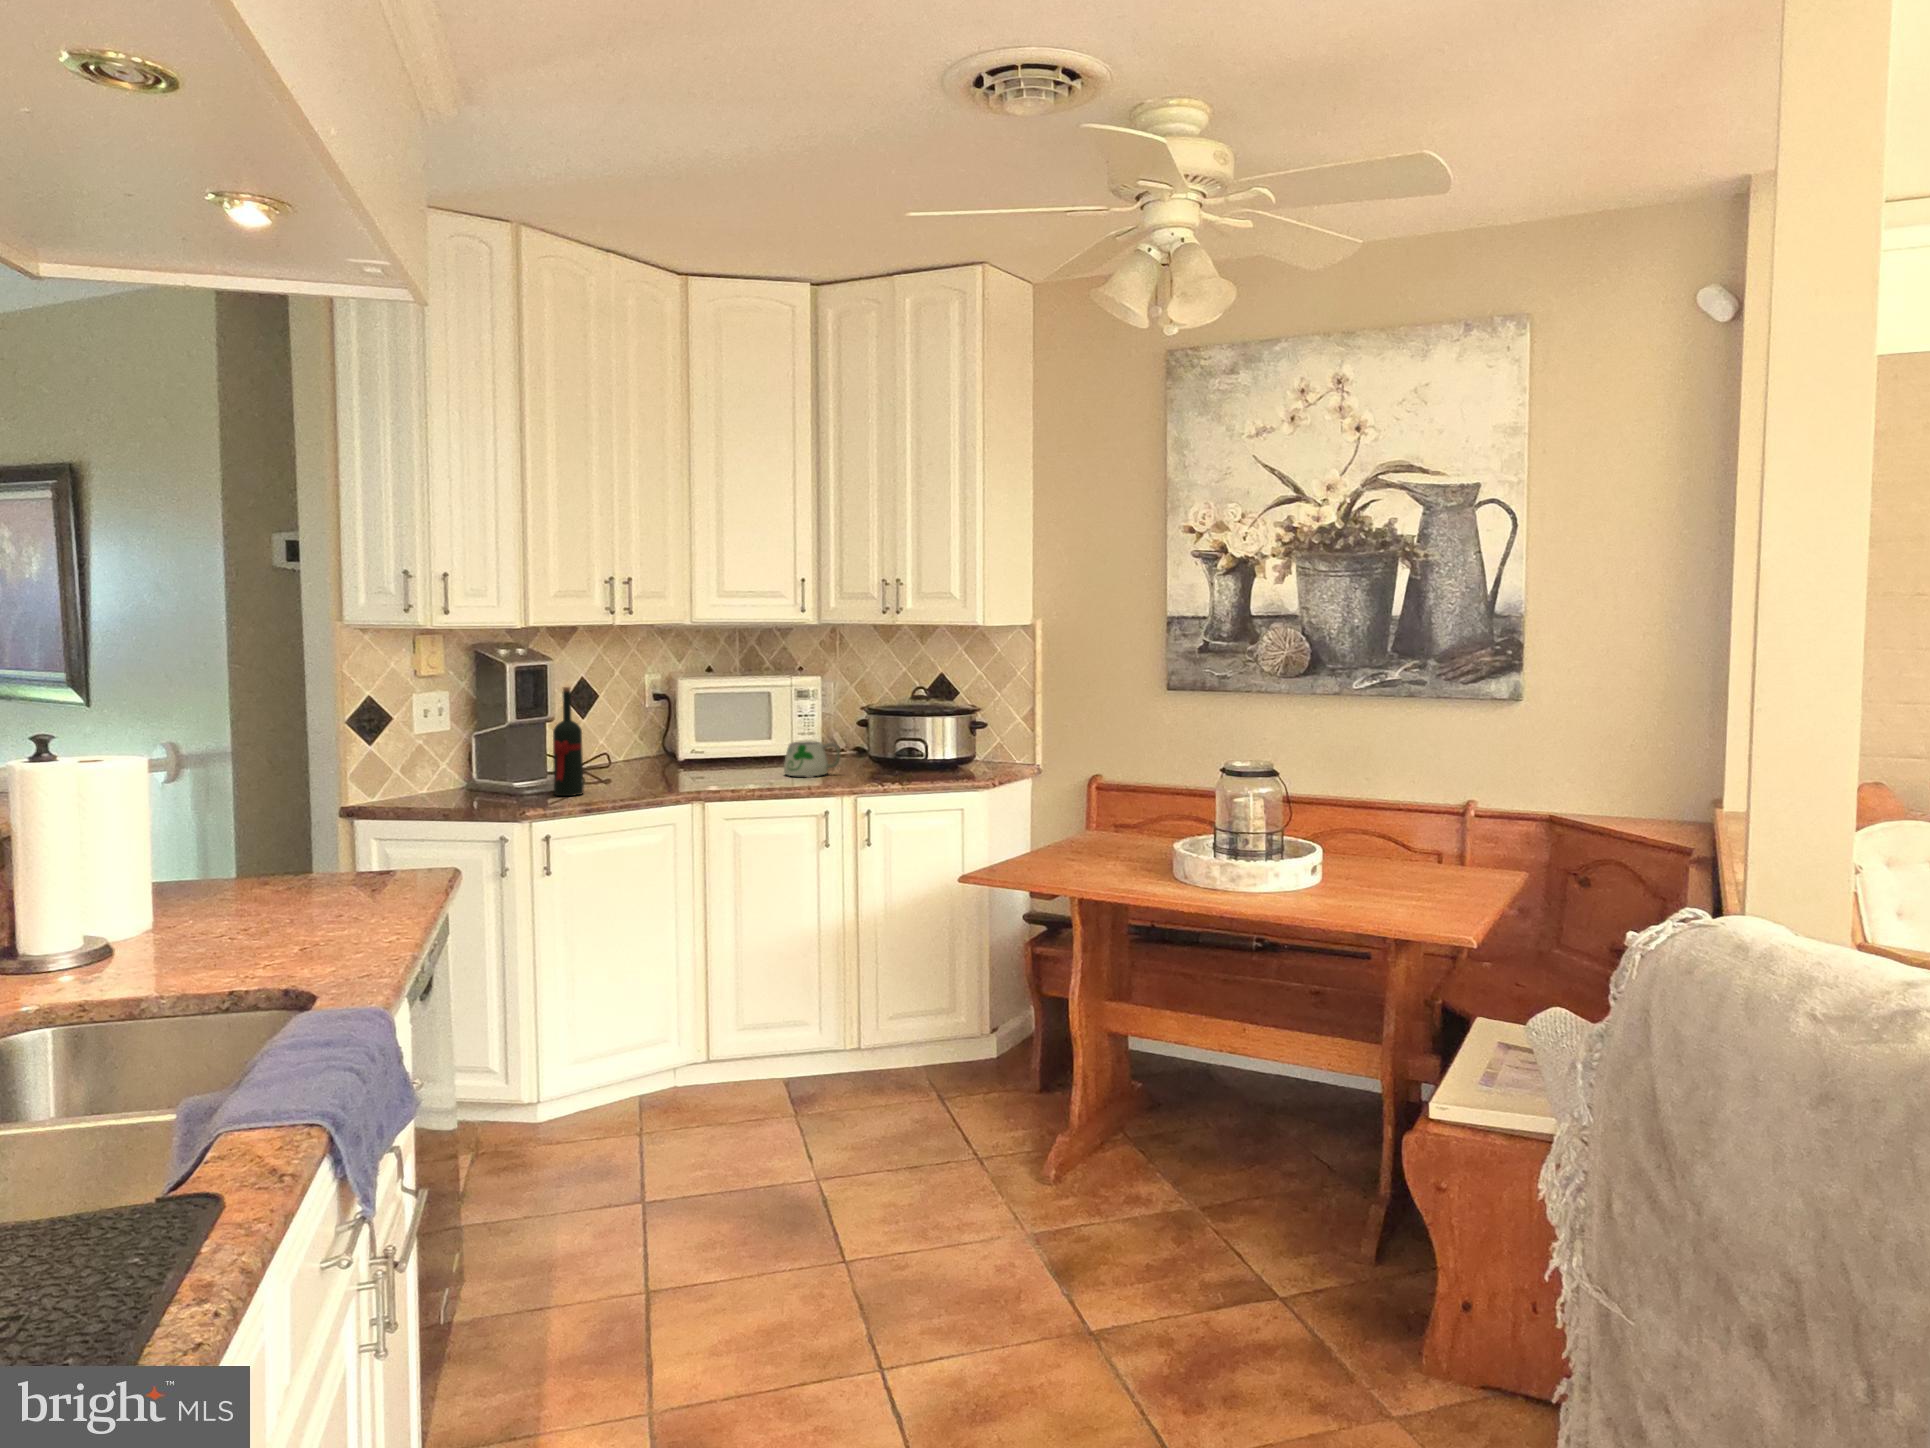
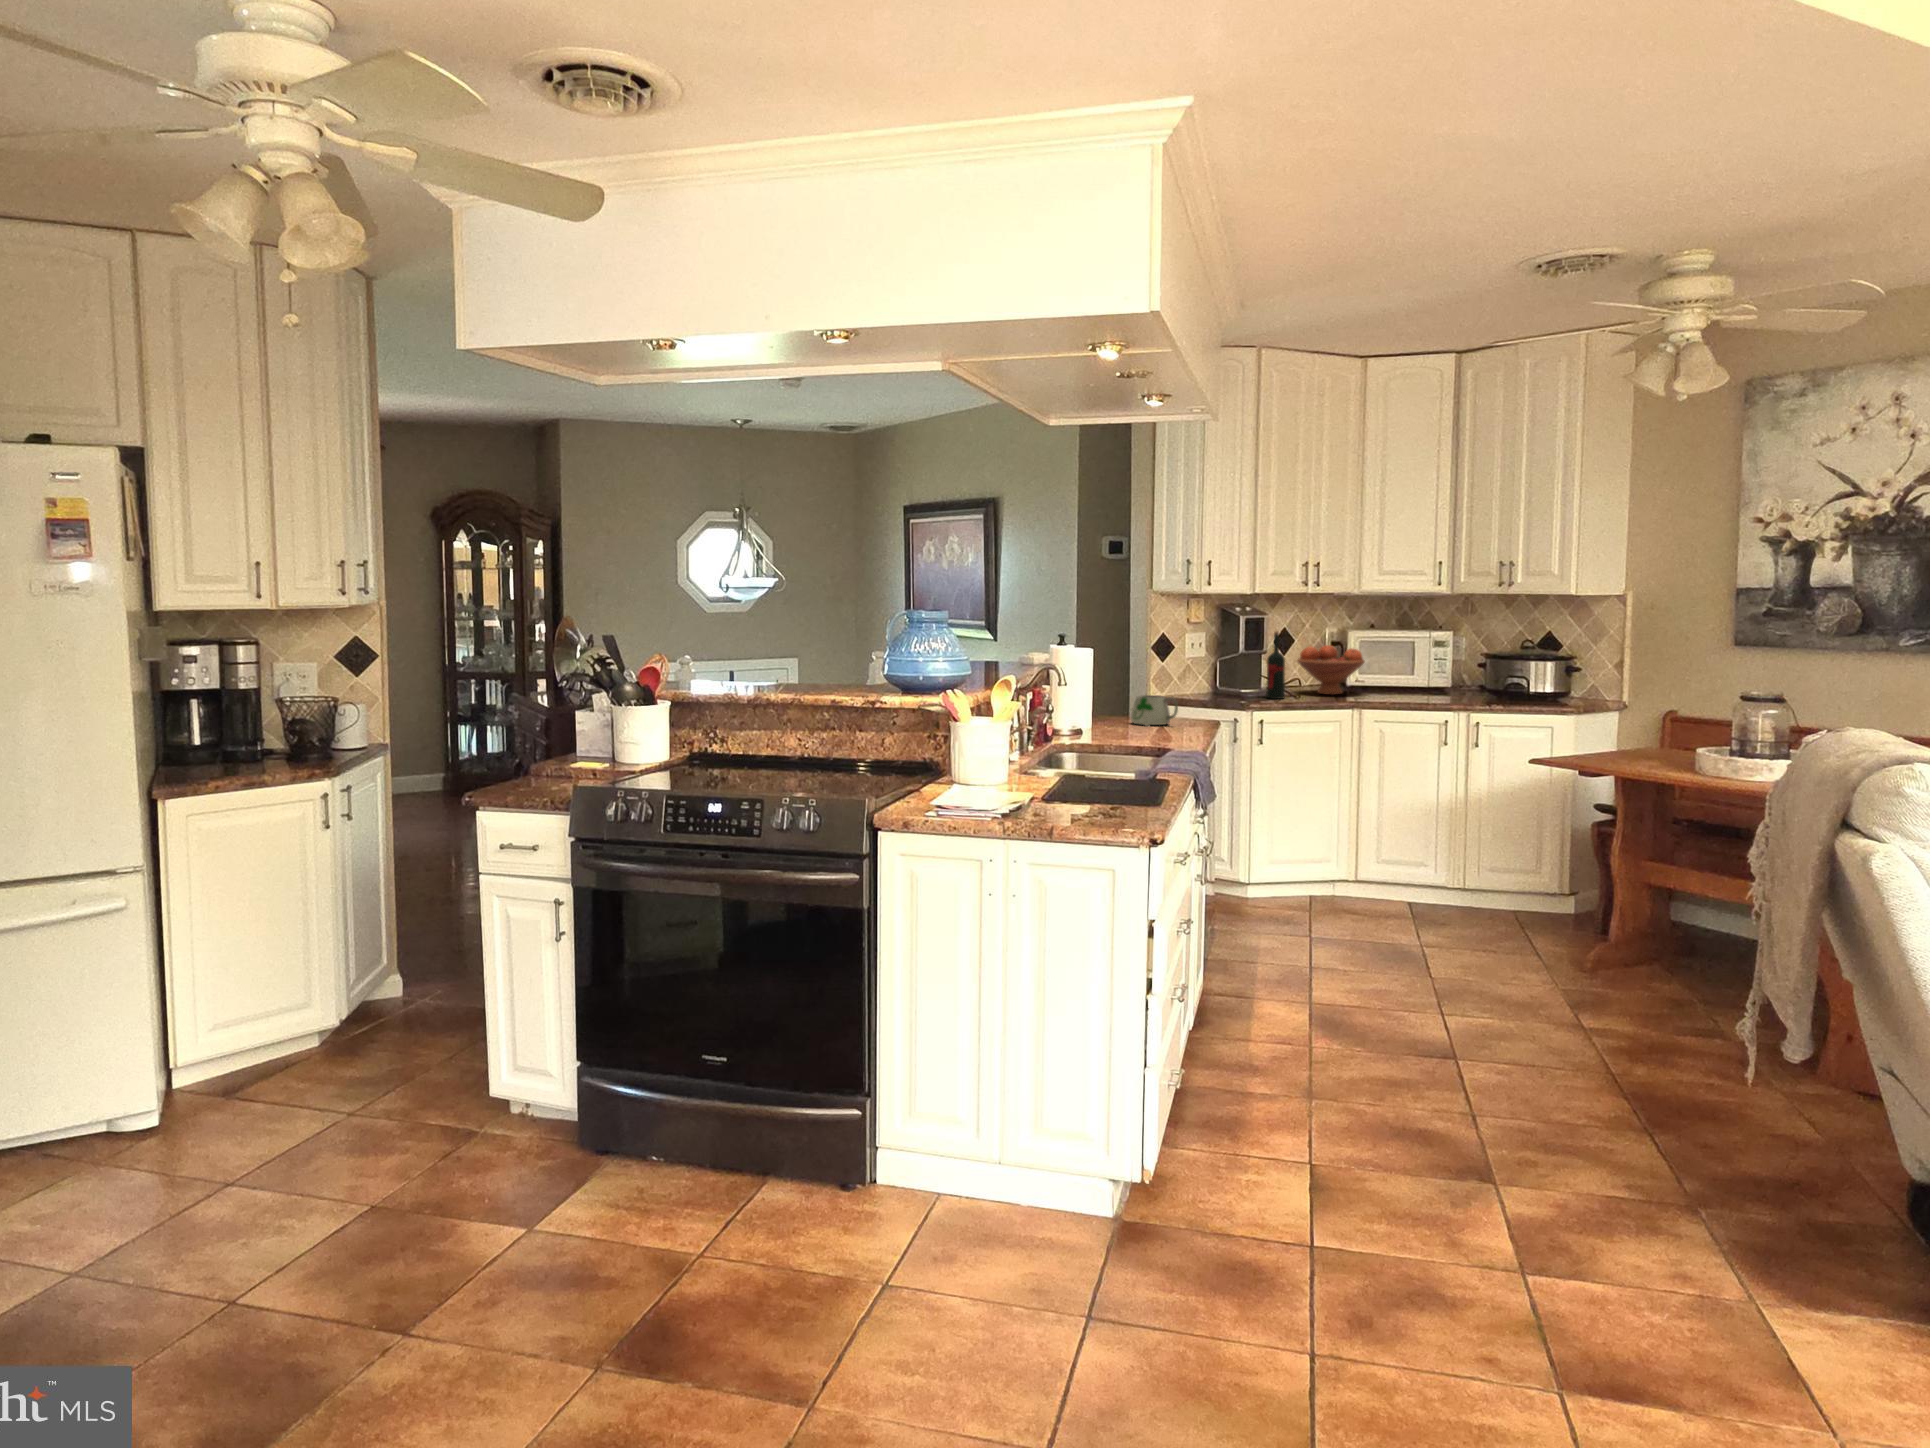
fruit bowl: none [602,703,705,780] -> present [1297,645,1365,695]
mug: present [784,741,840,777] -> present [1131,695,1178,726]

